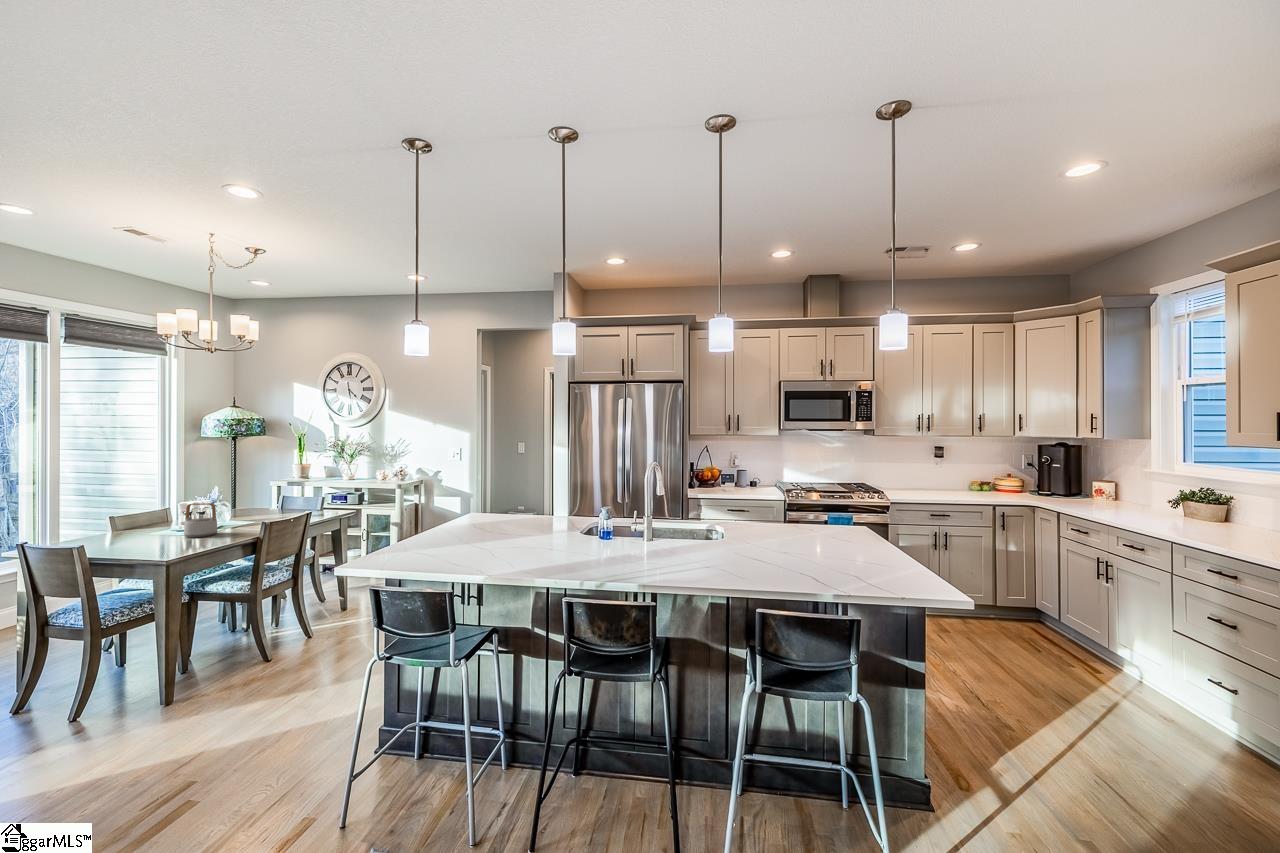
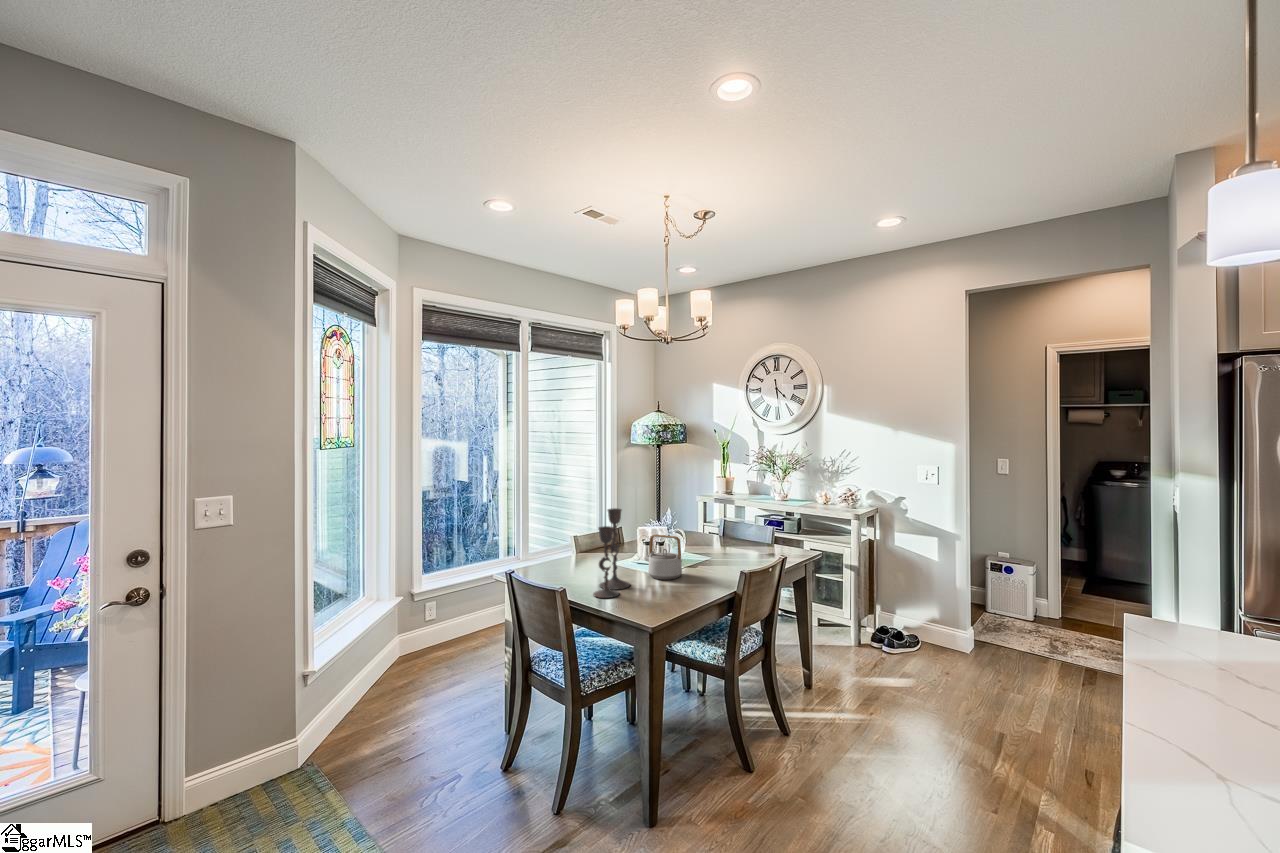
candlestick: none [118,483,162,552] -> present [593,508,630,598]

